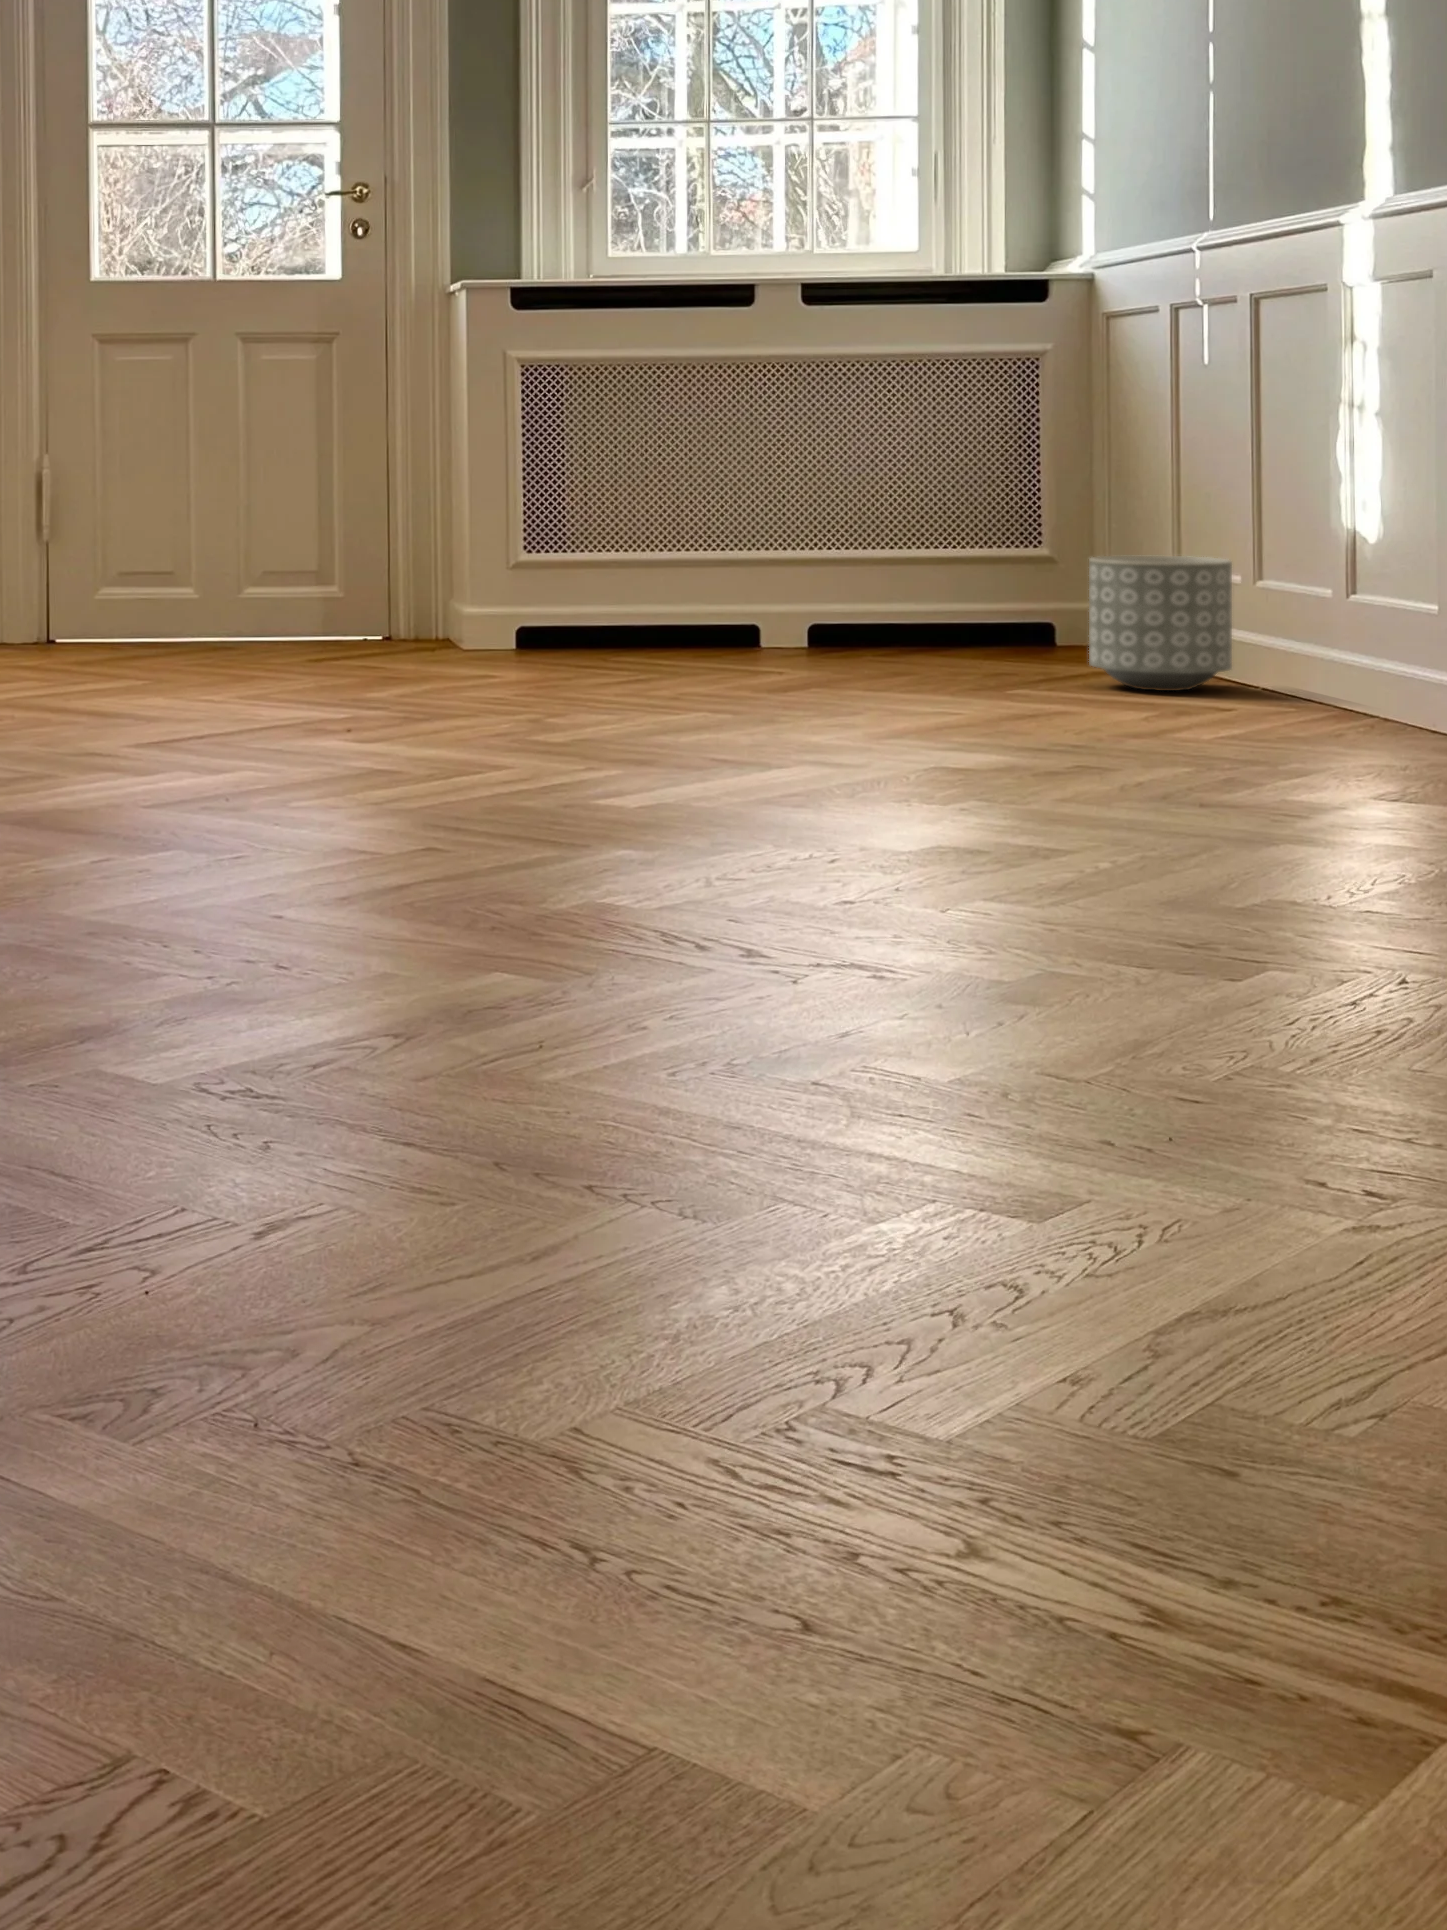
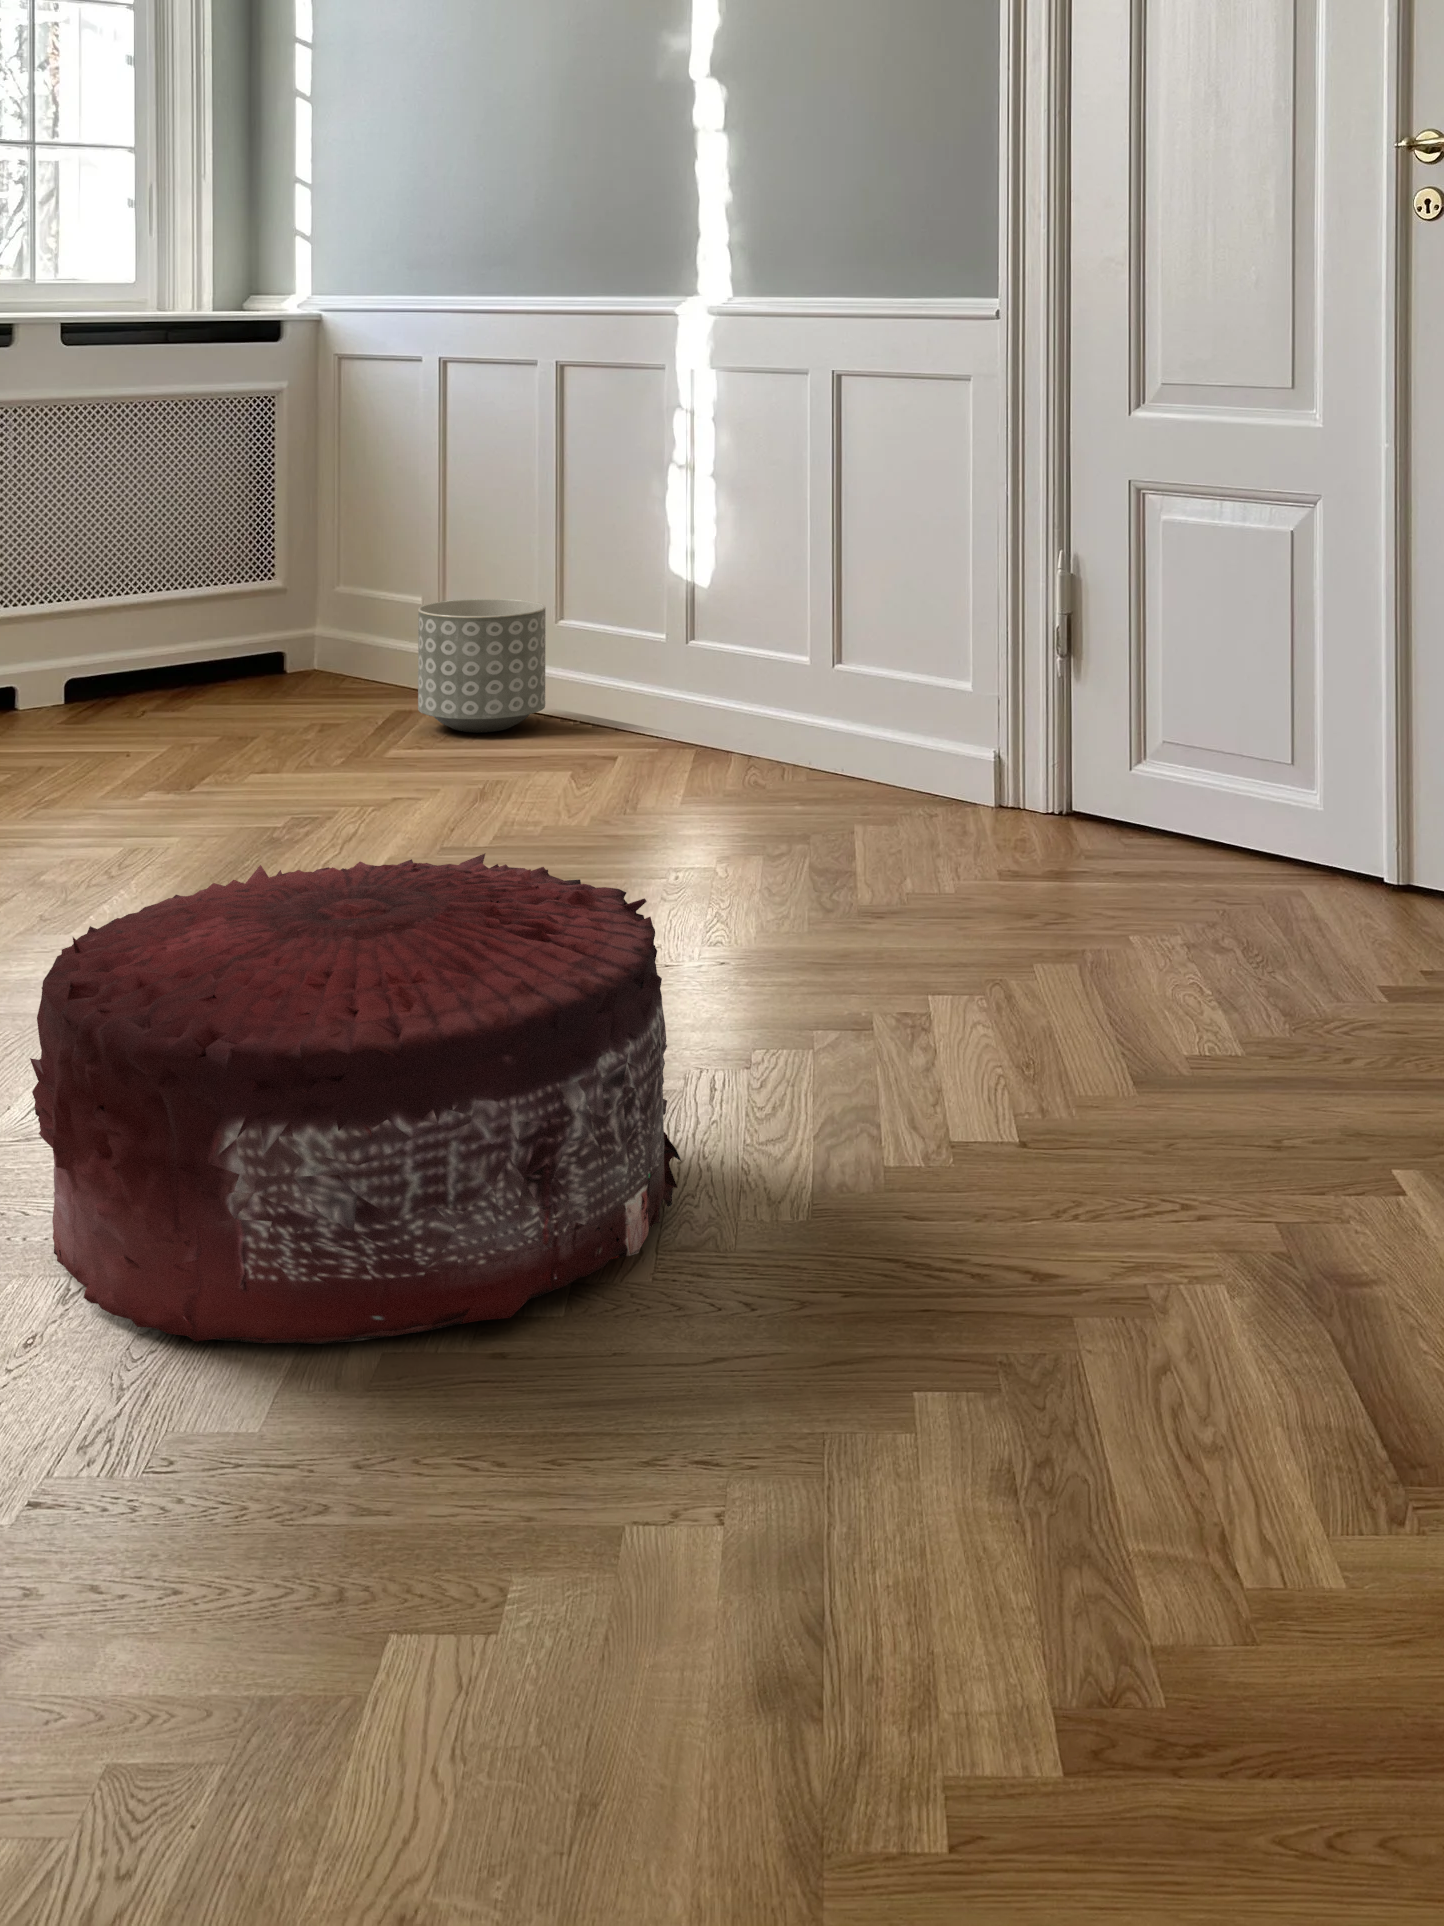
pouf: none [130,595,669,908] -> present [30,854,681,1344]

